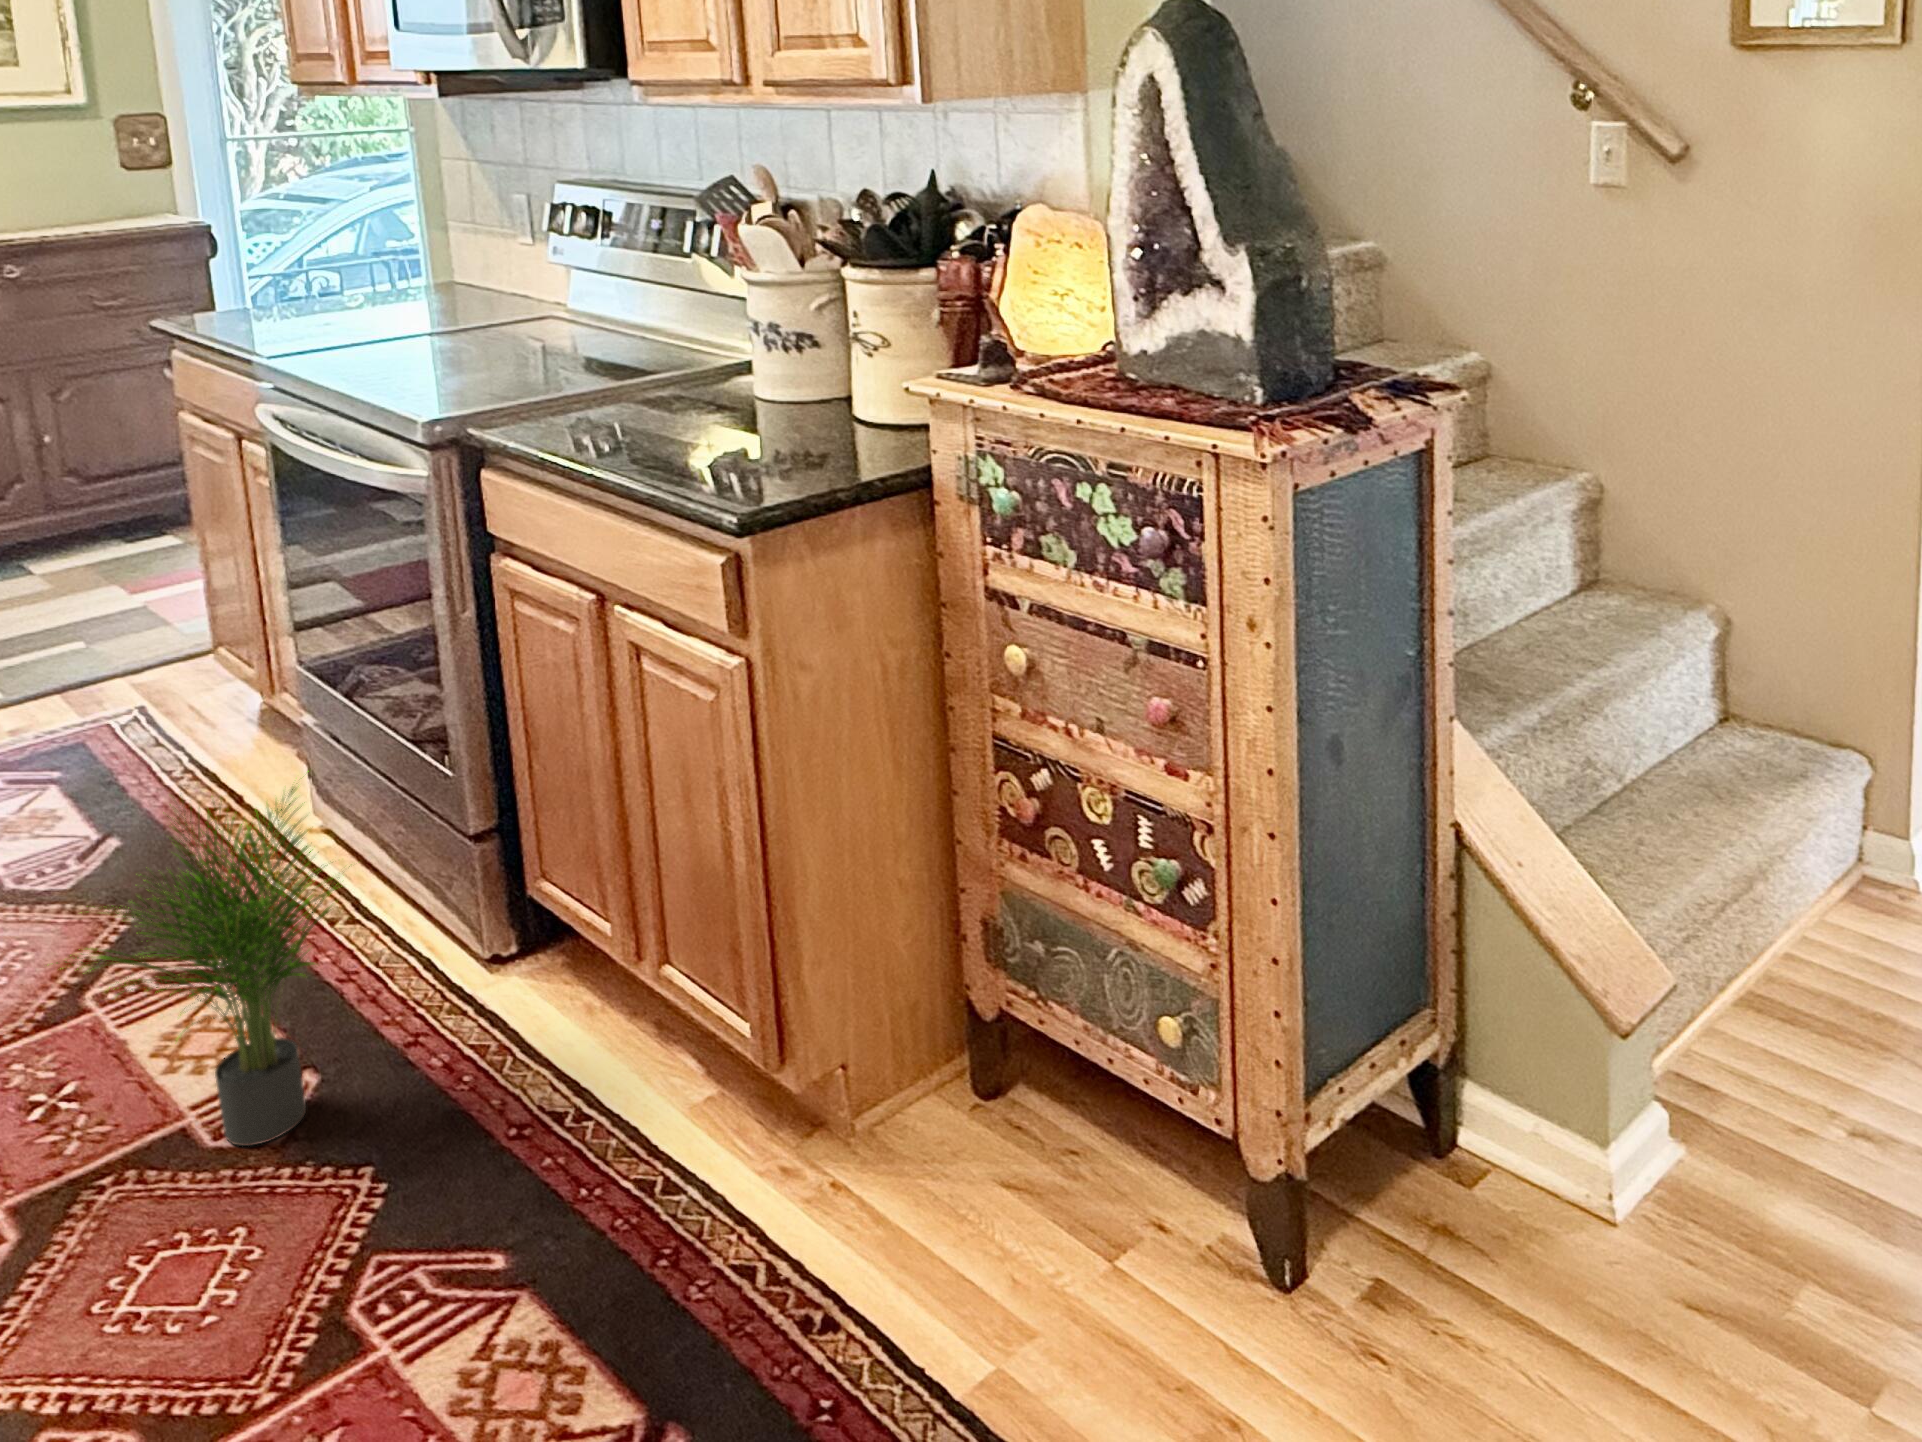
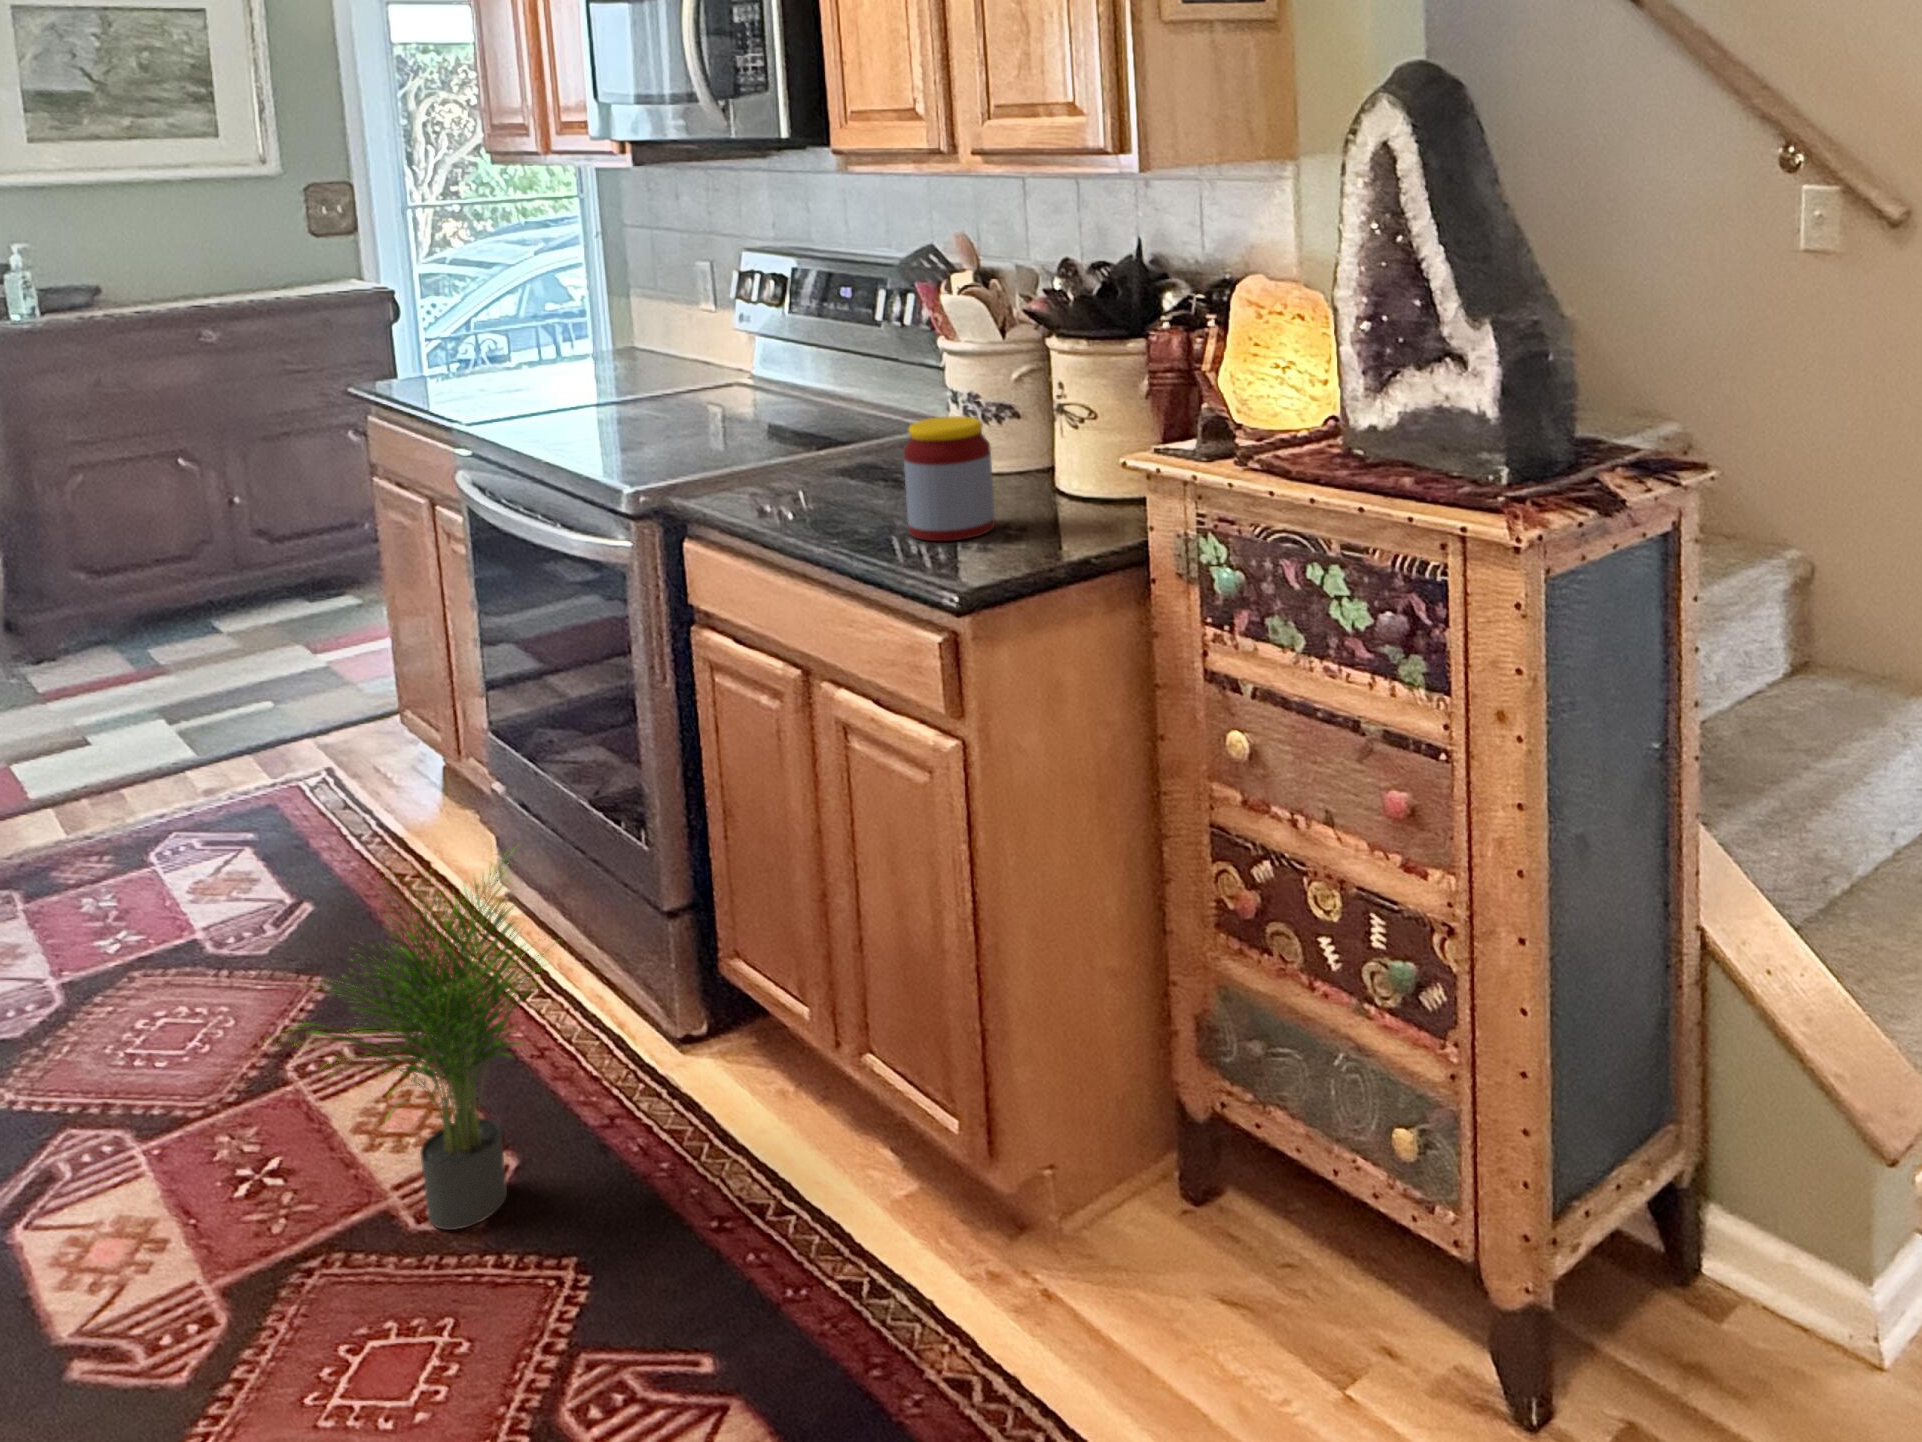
jar: none [692,344,786,466] -> present [904,416,995,541]

